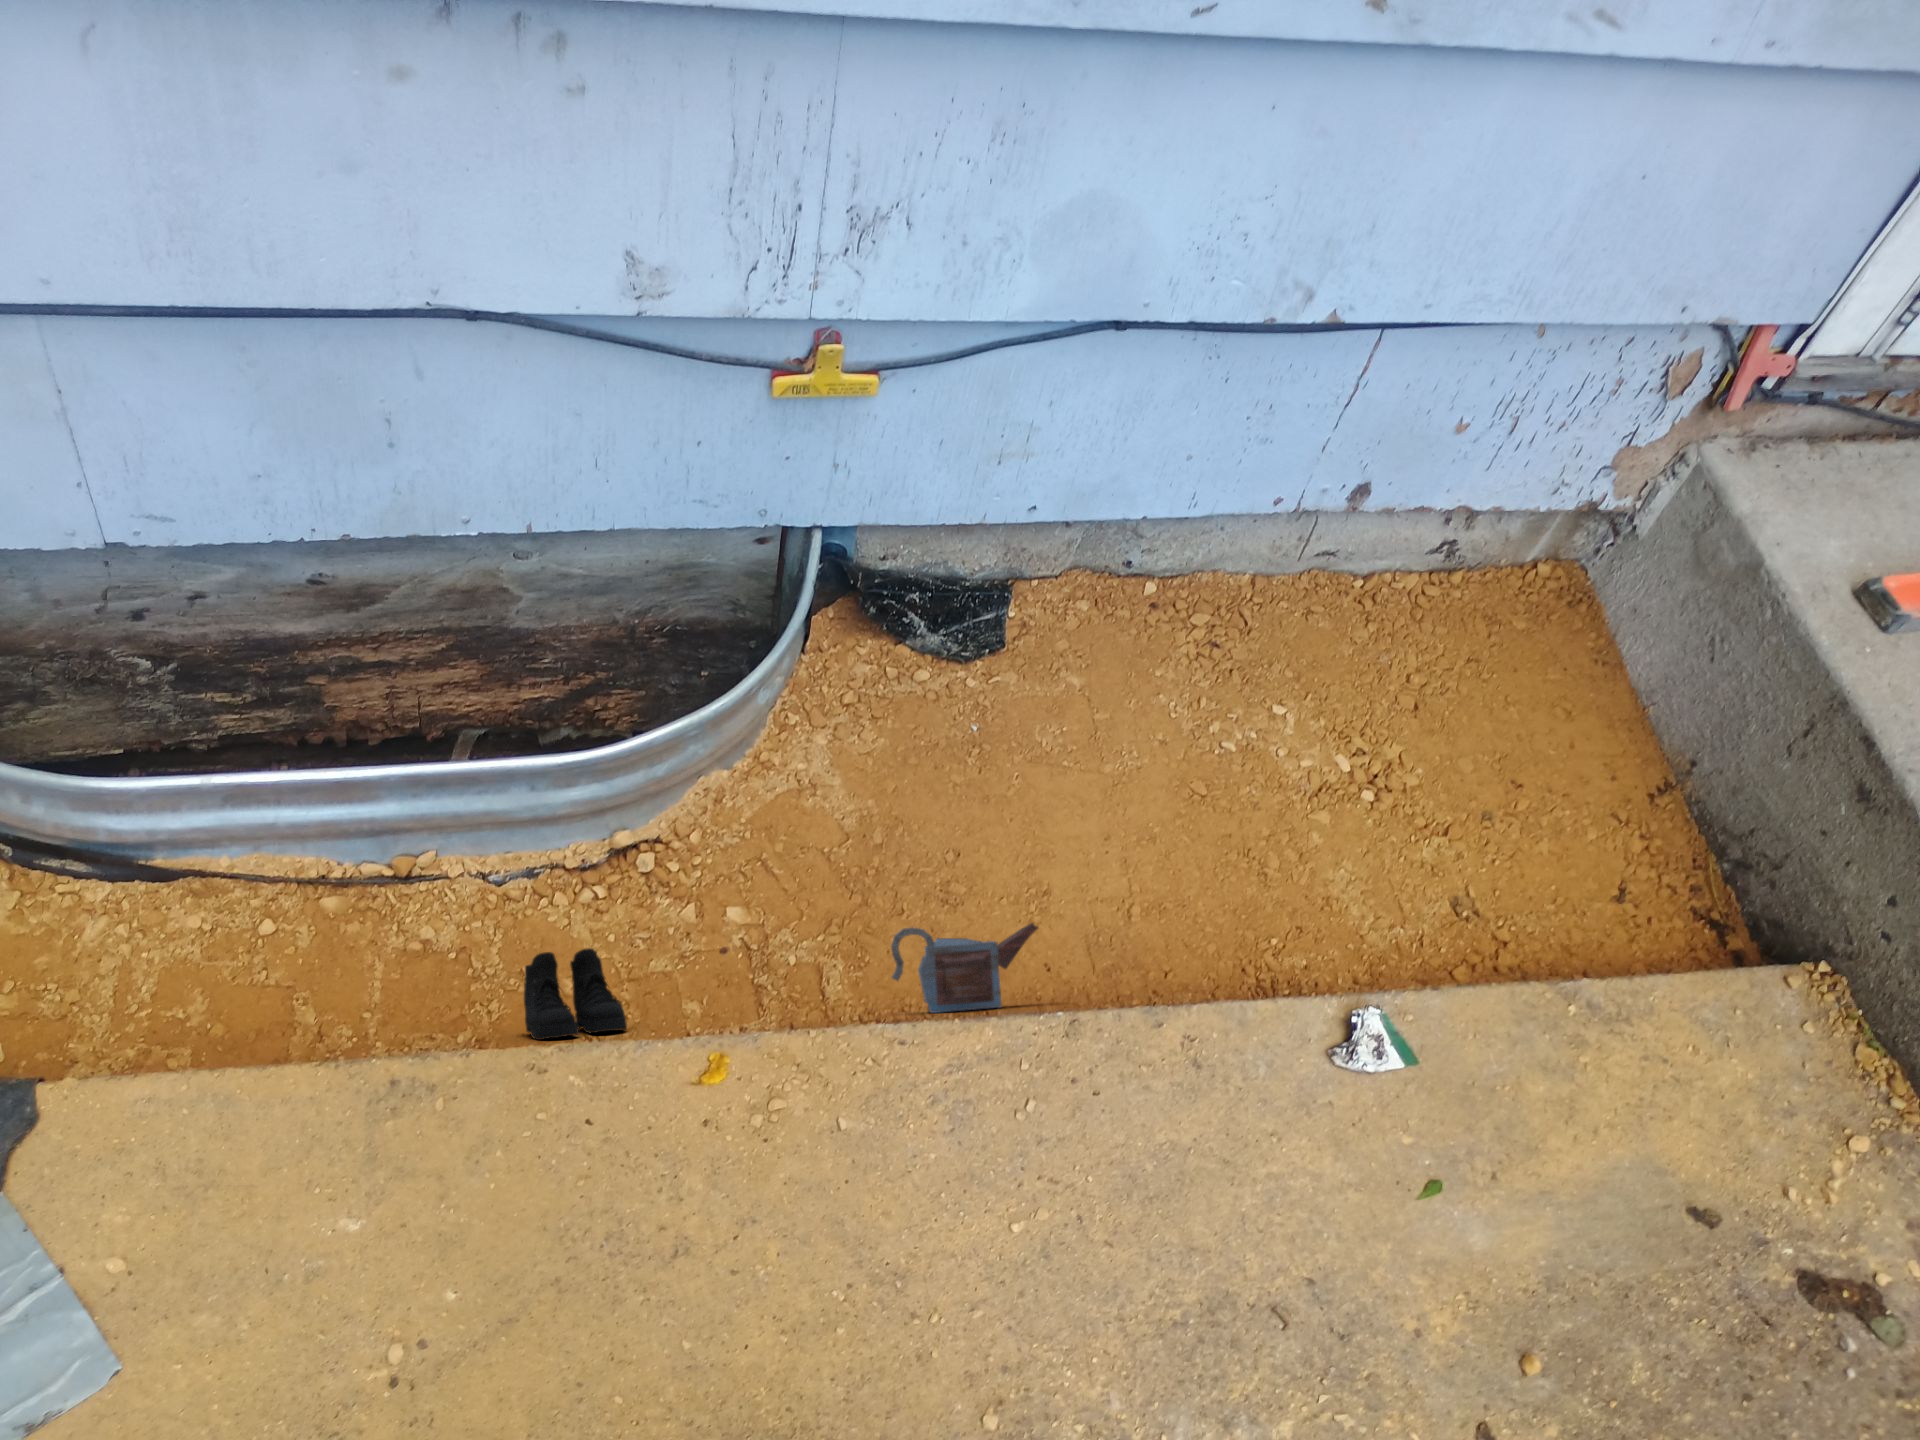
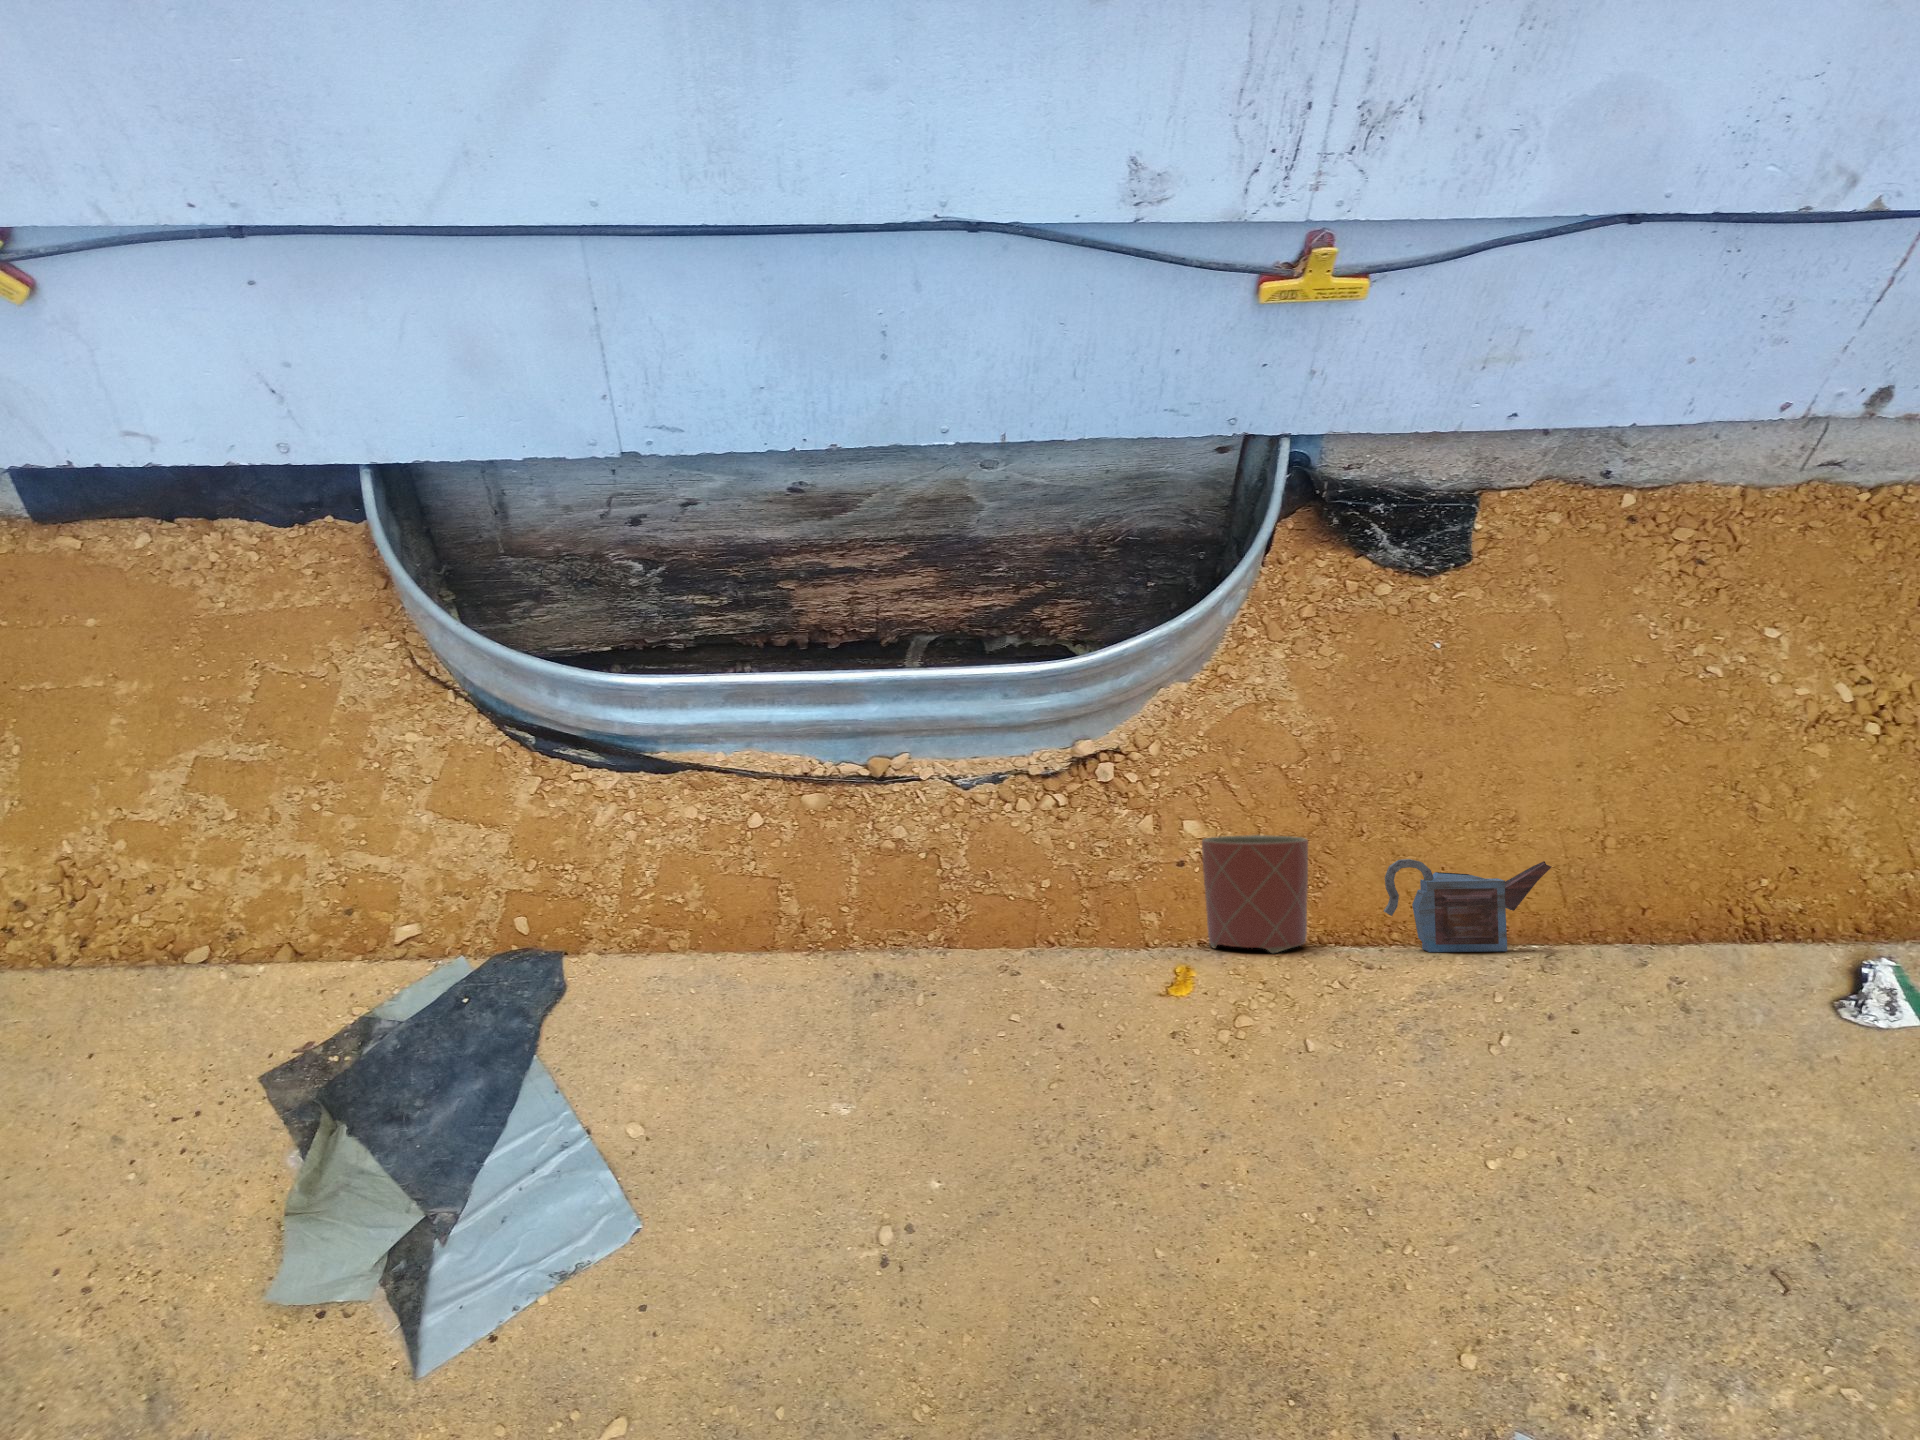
planter: none [722,913,823,1025] -> present [1202,835,1308,953]
boots: present [524,948,627,1040] -> none [999,859,1103,951]

